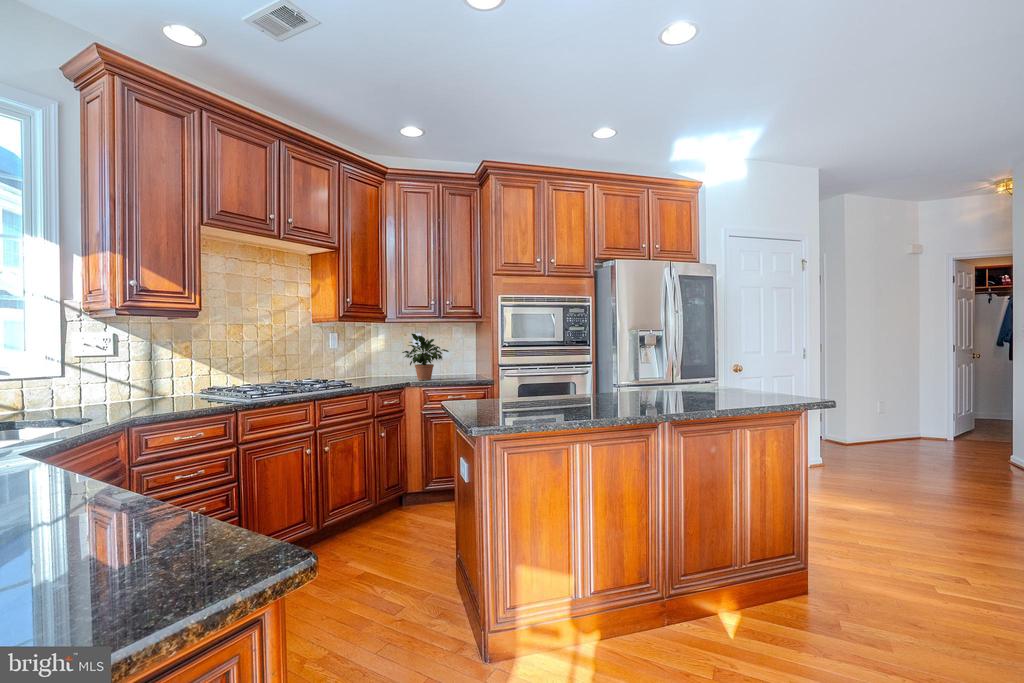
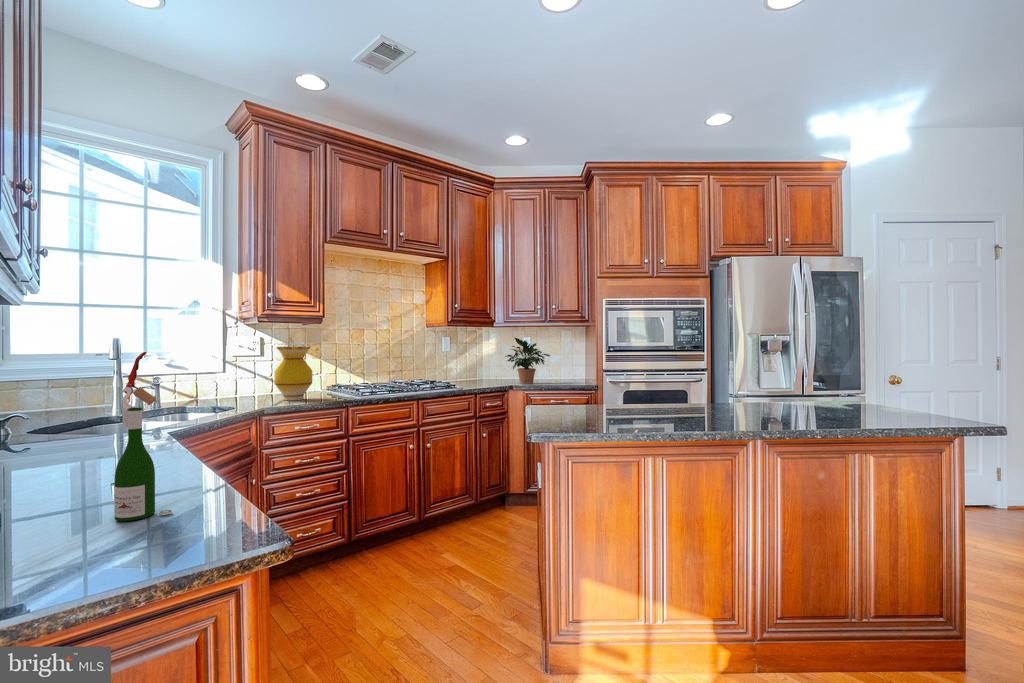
vase: none [138,344,189,408] -> present [274,346,312,401]
wine bottle: none [58,348,136,563] -> present [114,352,172,521]

